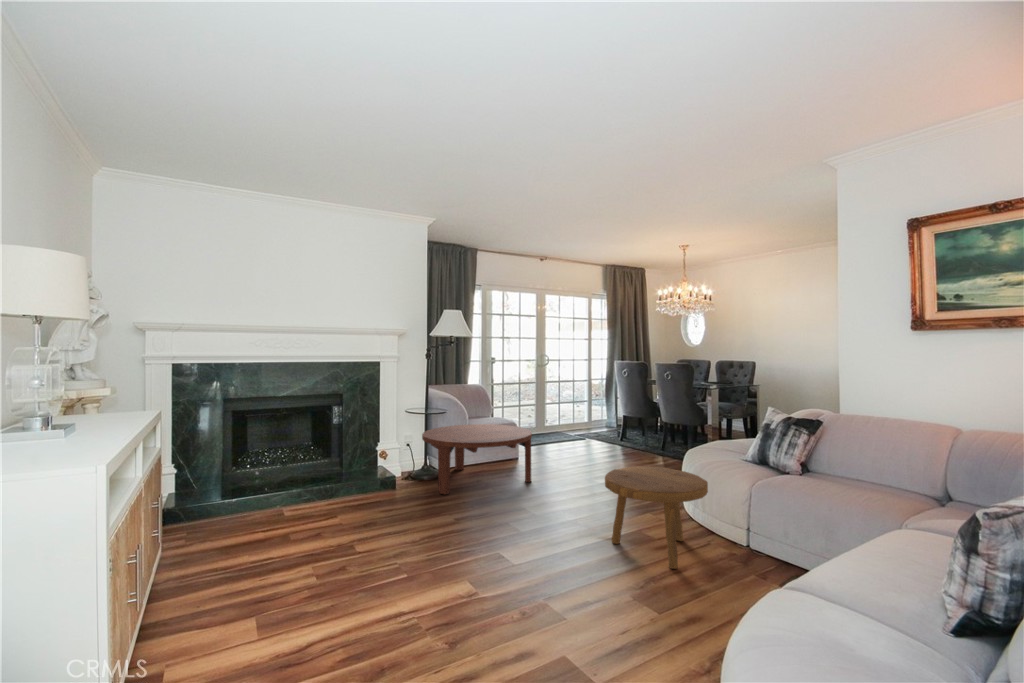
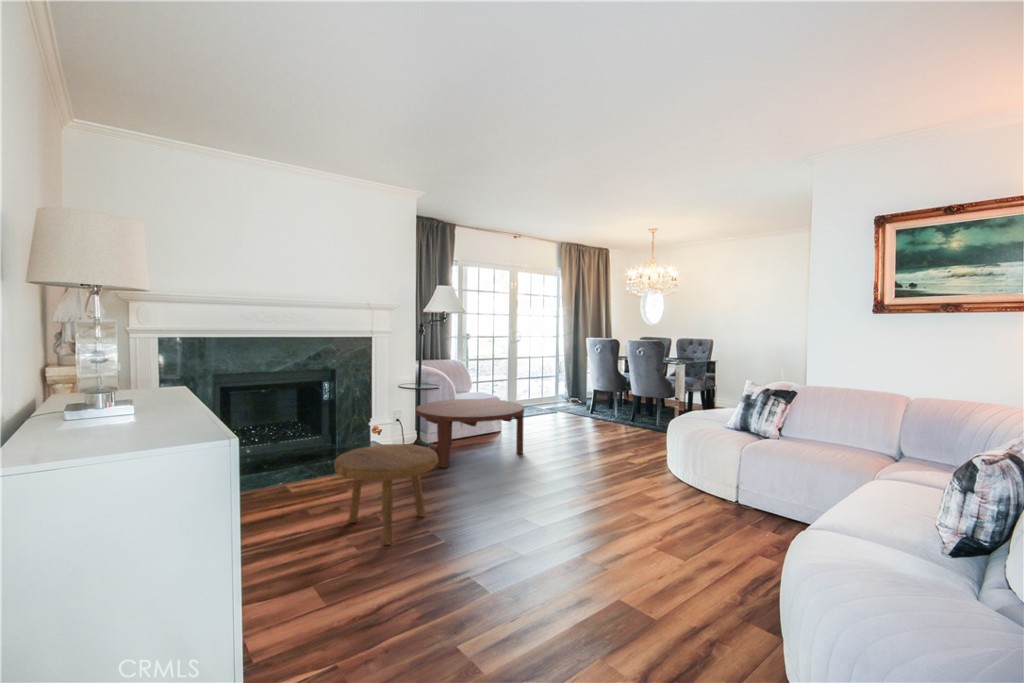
footstool: present [605,466,708,569] -> present [334,444,438,545]

